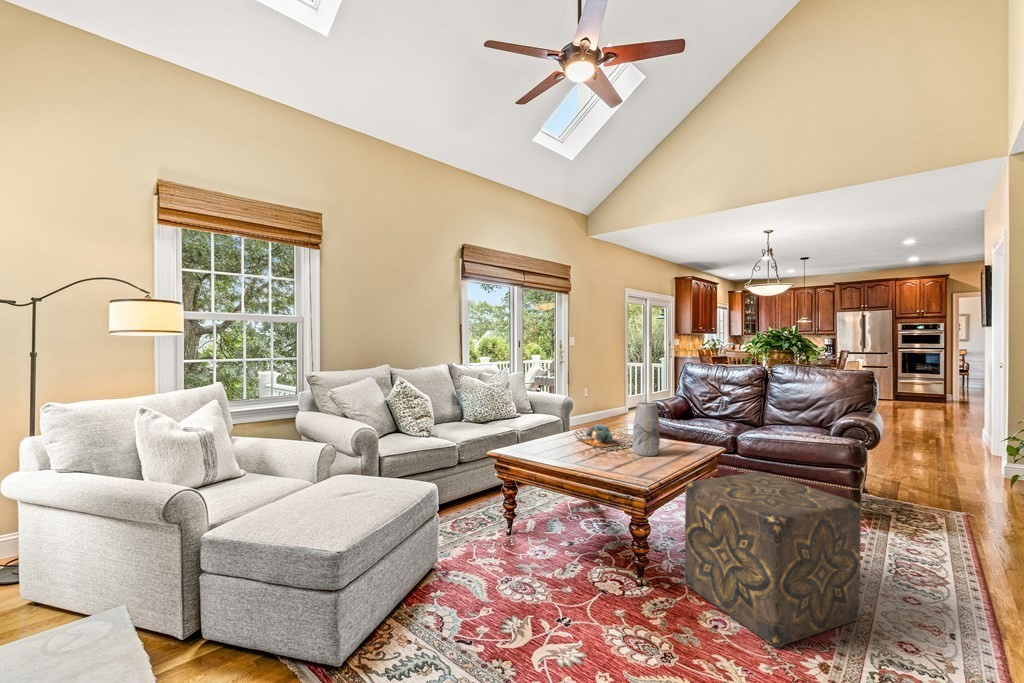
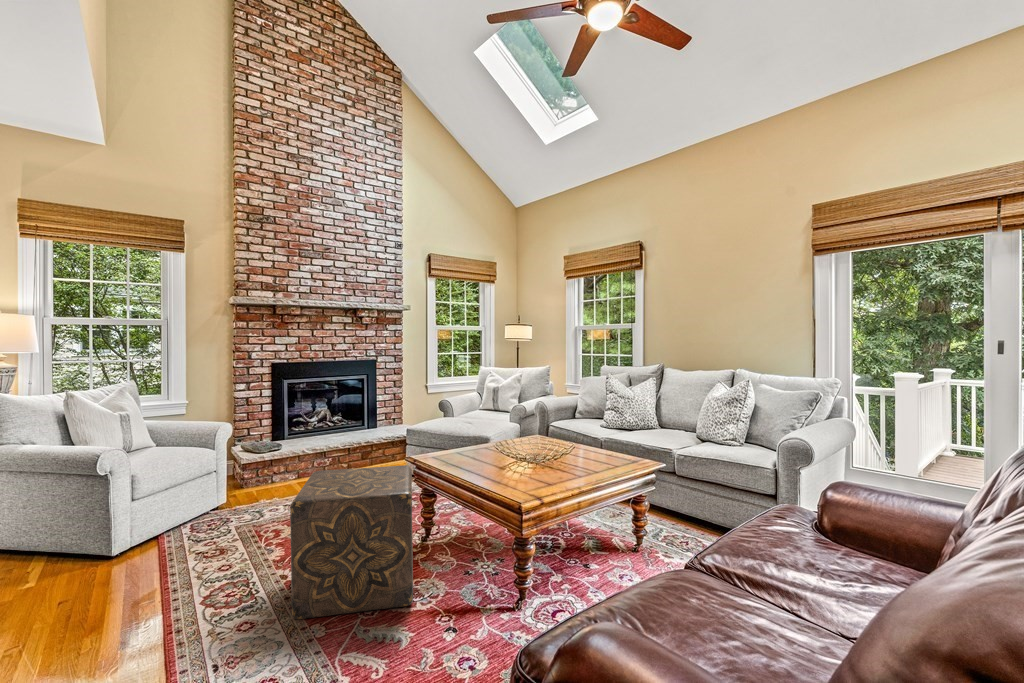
vase: present [632,403,660,456] -> none [503,412,533,474]
succulent plant: present [578,424,621,448] -> none [546,439,597,467]

